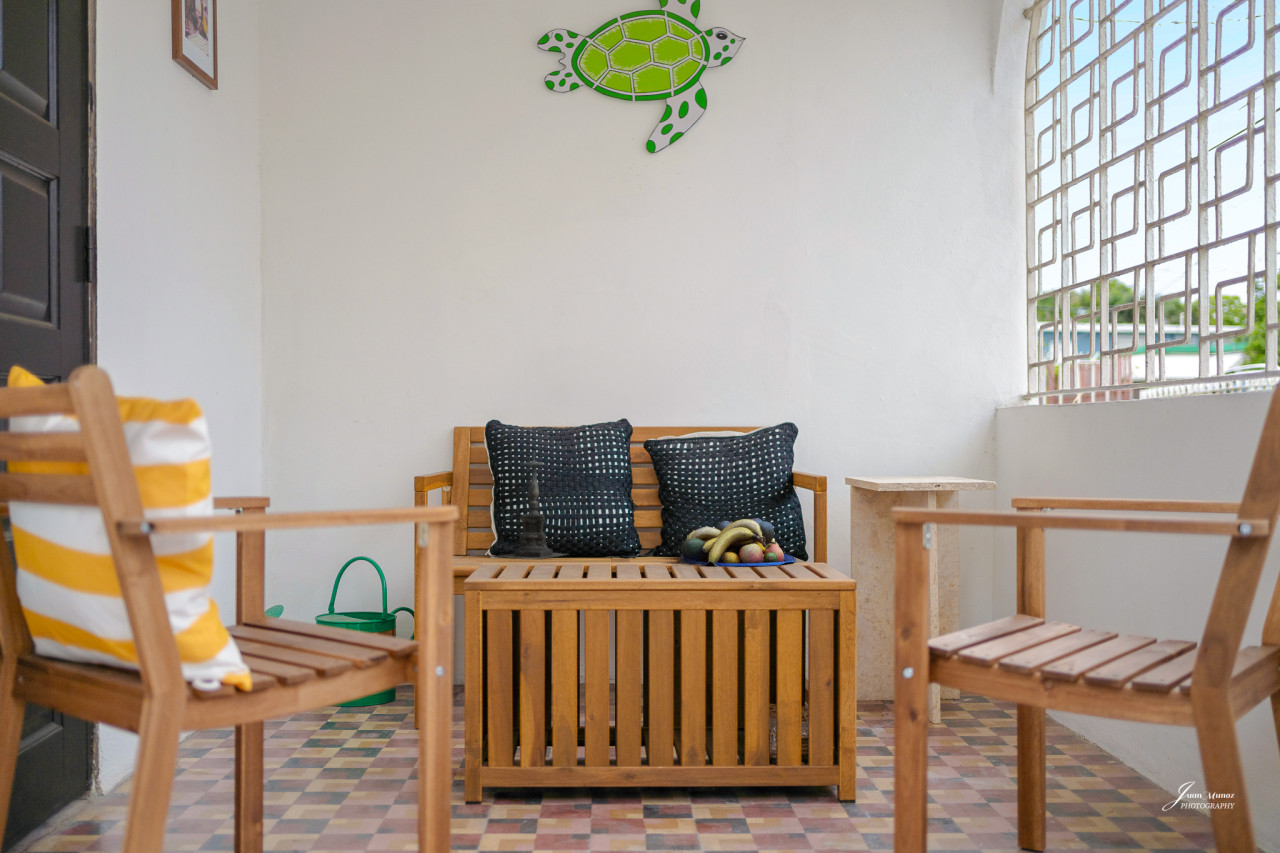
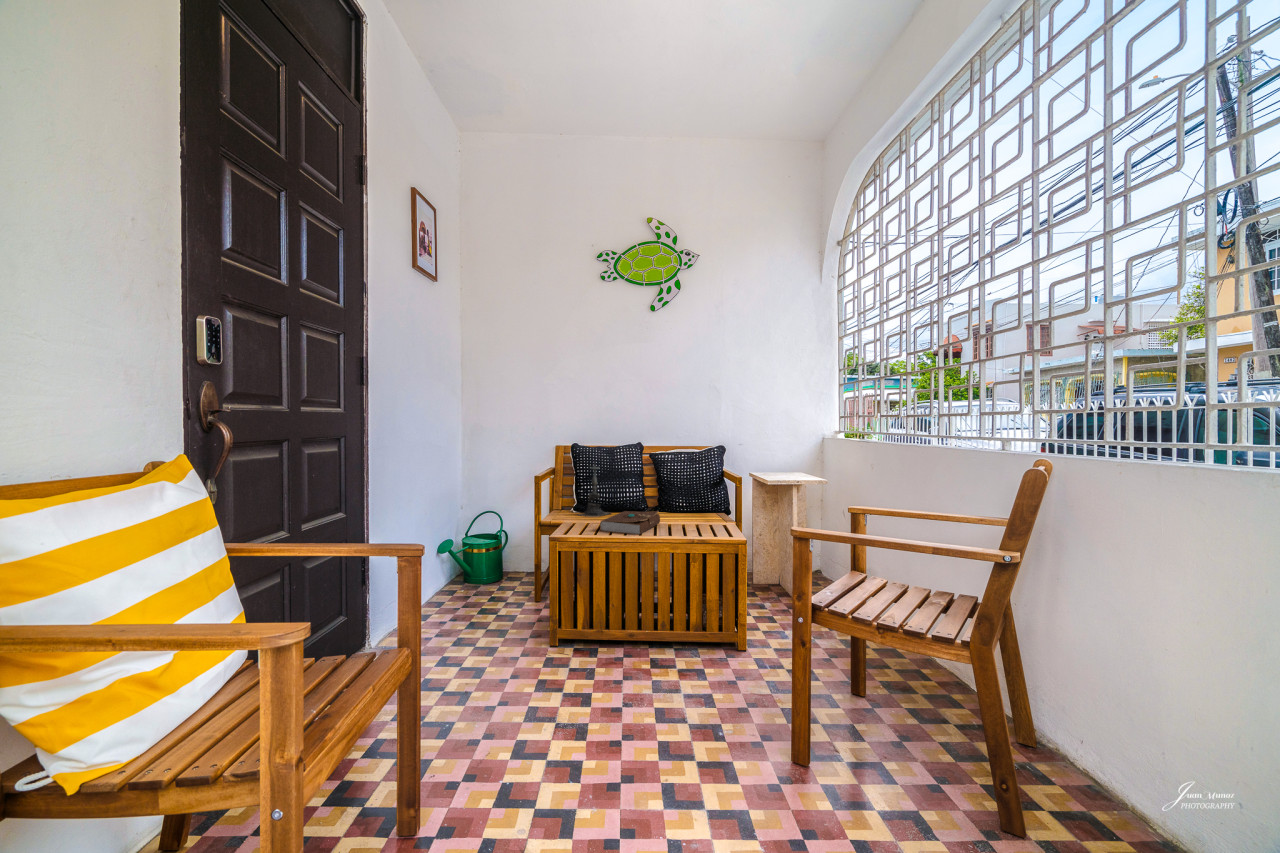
fruit bowl: present [681,518,796,567] -> none [668,497,727,525]
book: none [546,540,663,578] -> present [600,511,660,535]

